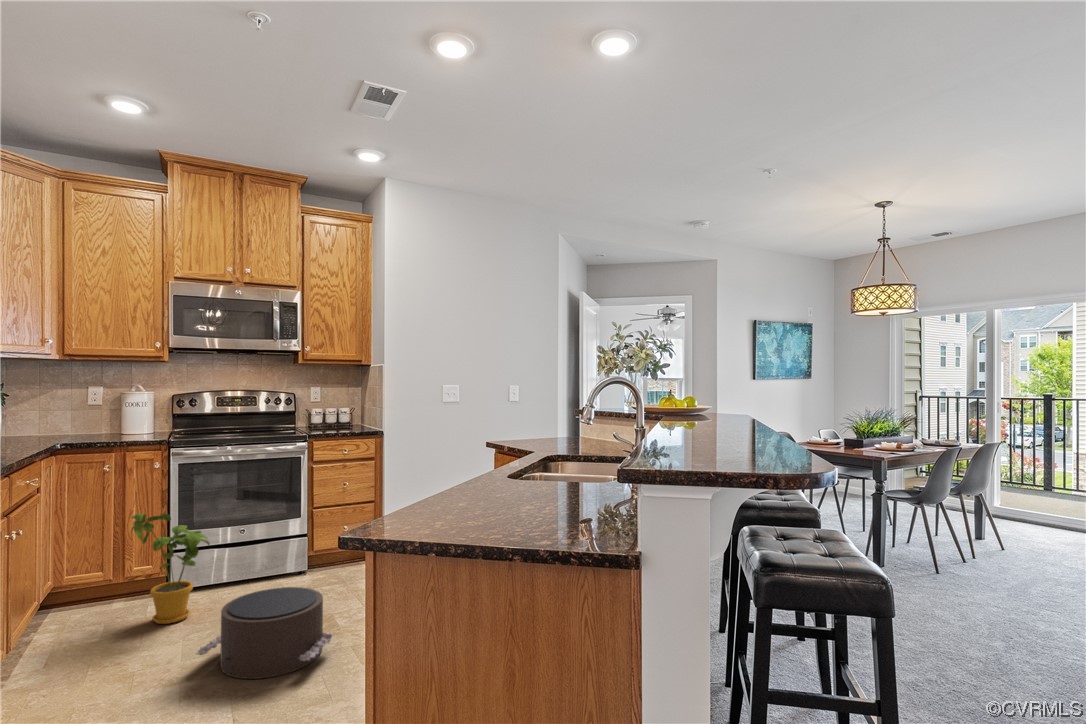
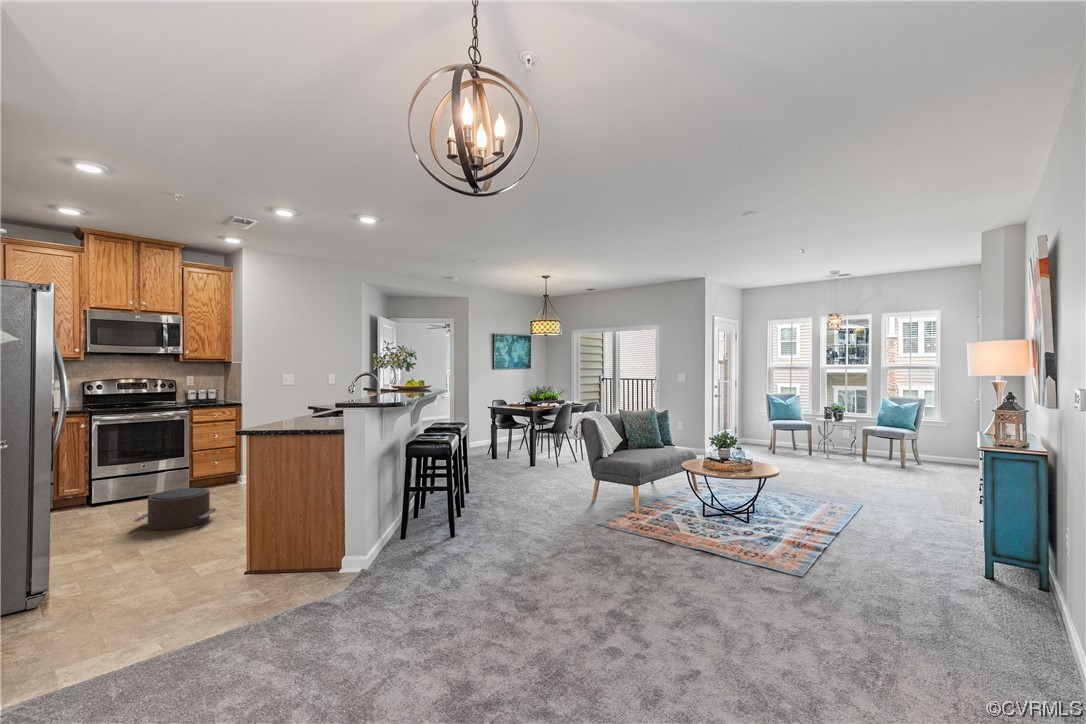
house plant: present [131,514,209,624] -> none [73,452,128,518]

